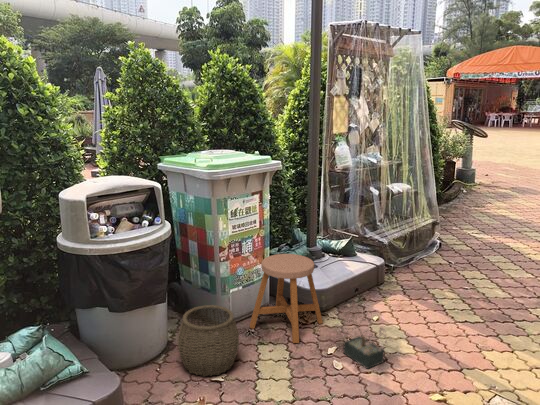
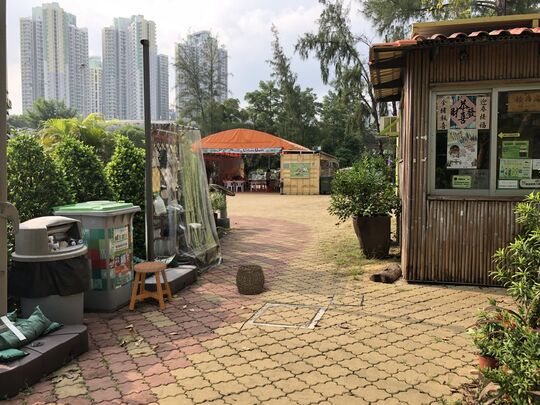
decorative plant: present [336,304,391,369] -> none [185,279,218,310]
woven basket: present [178,305,239,376] -> present [236,265,265,294]

